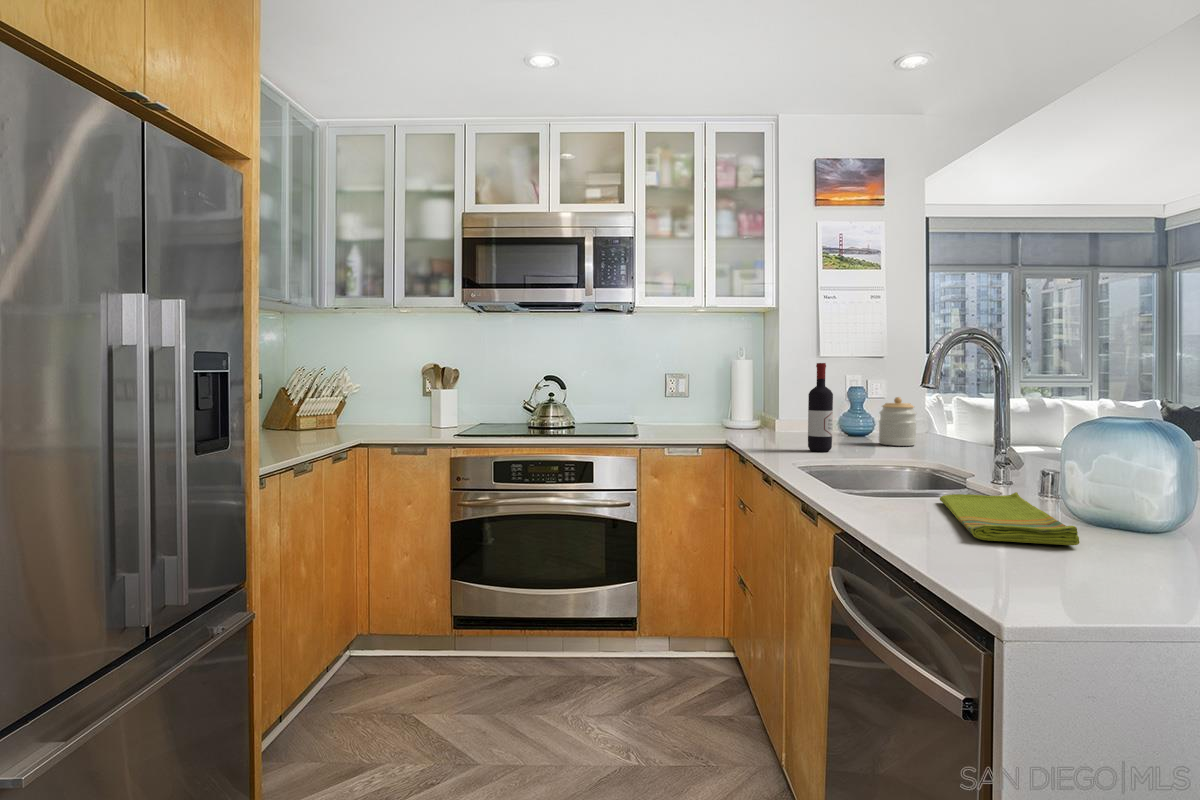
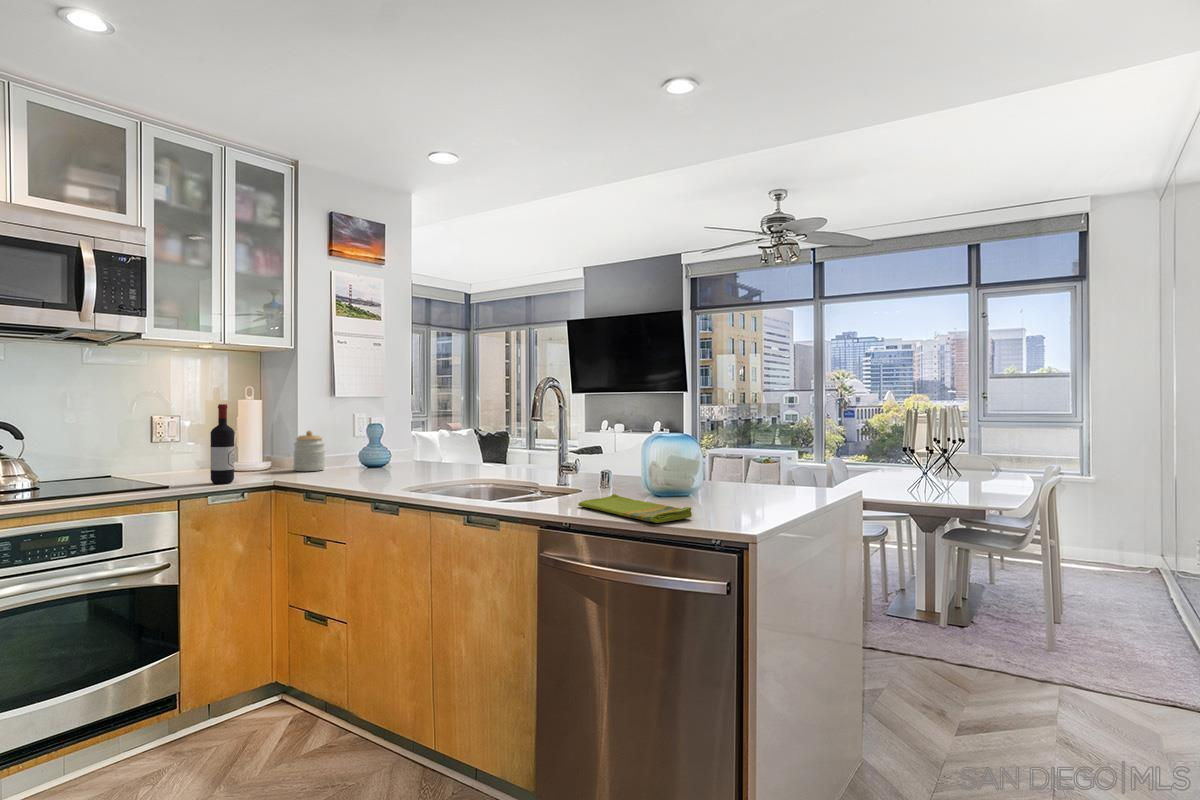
wine bottle: present [808,363,833,452] -> present [210,404,235,484]
jar: present [879,397,917,446] -> present [293,431,325,471]

